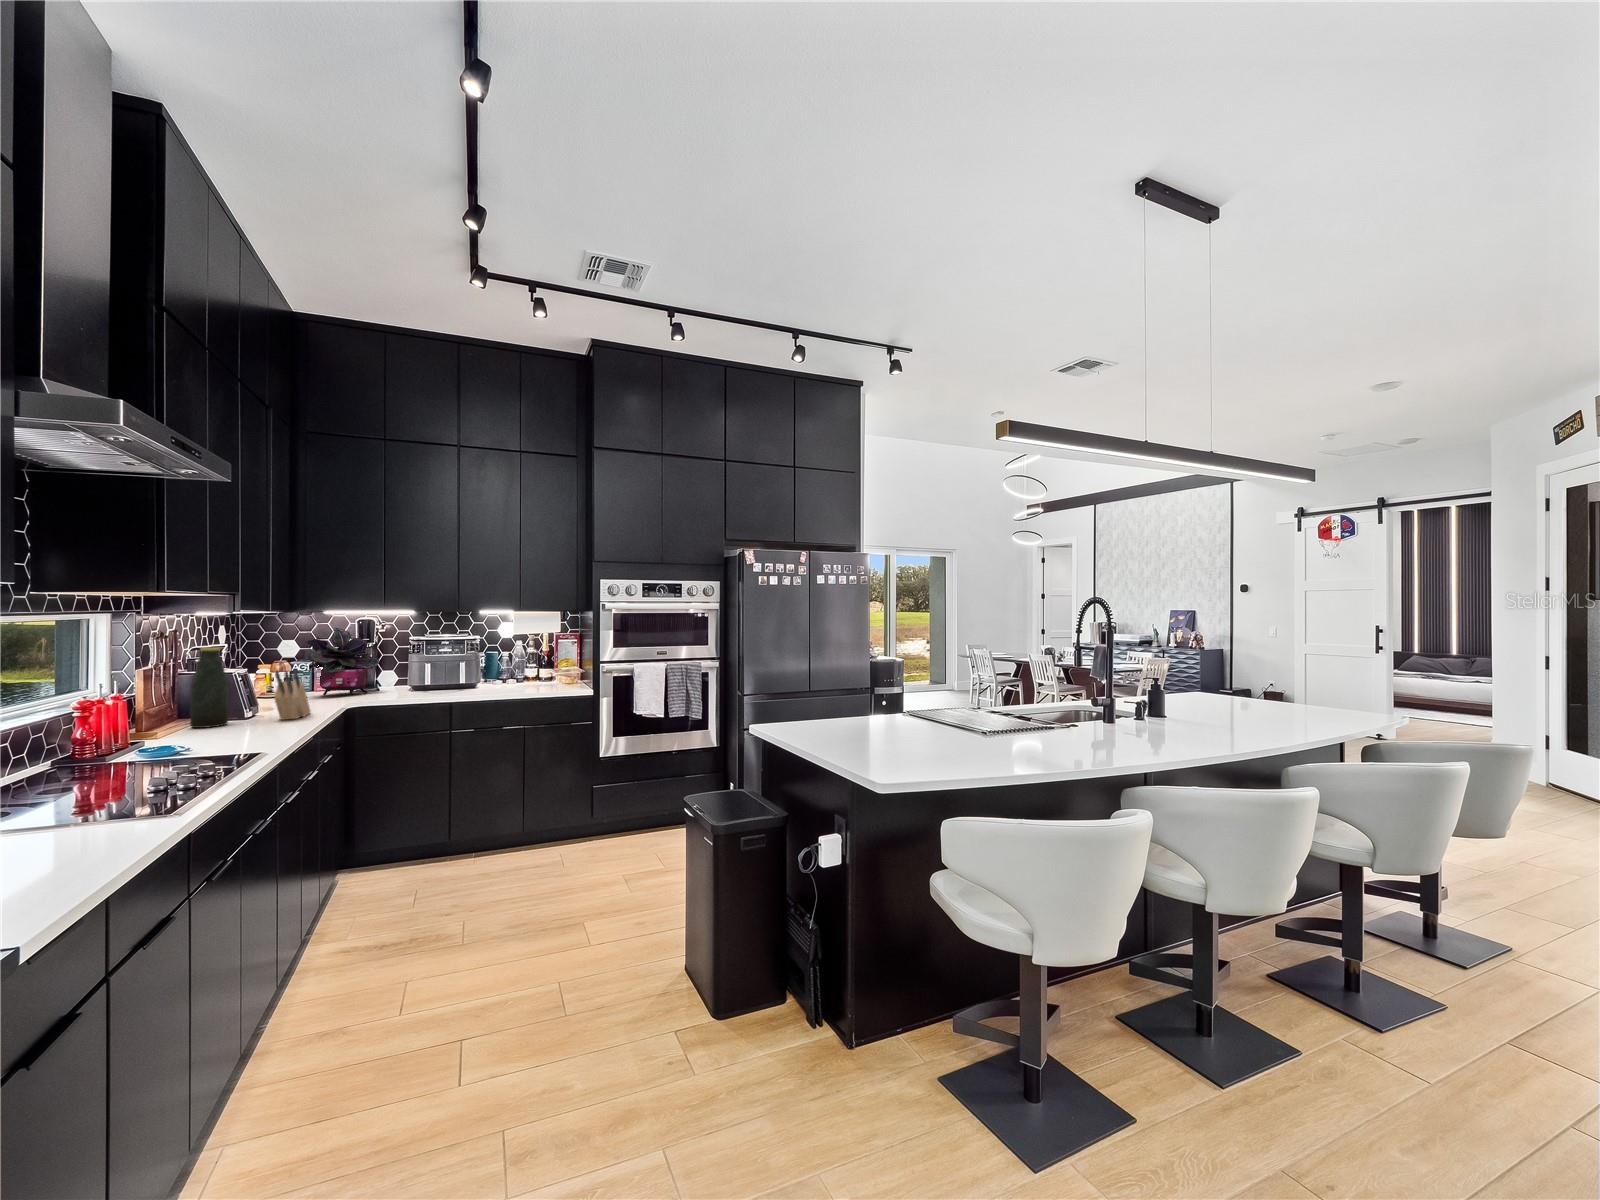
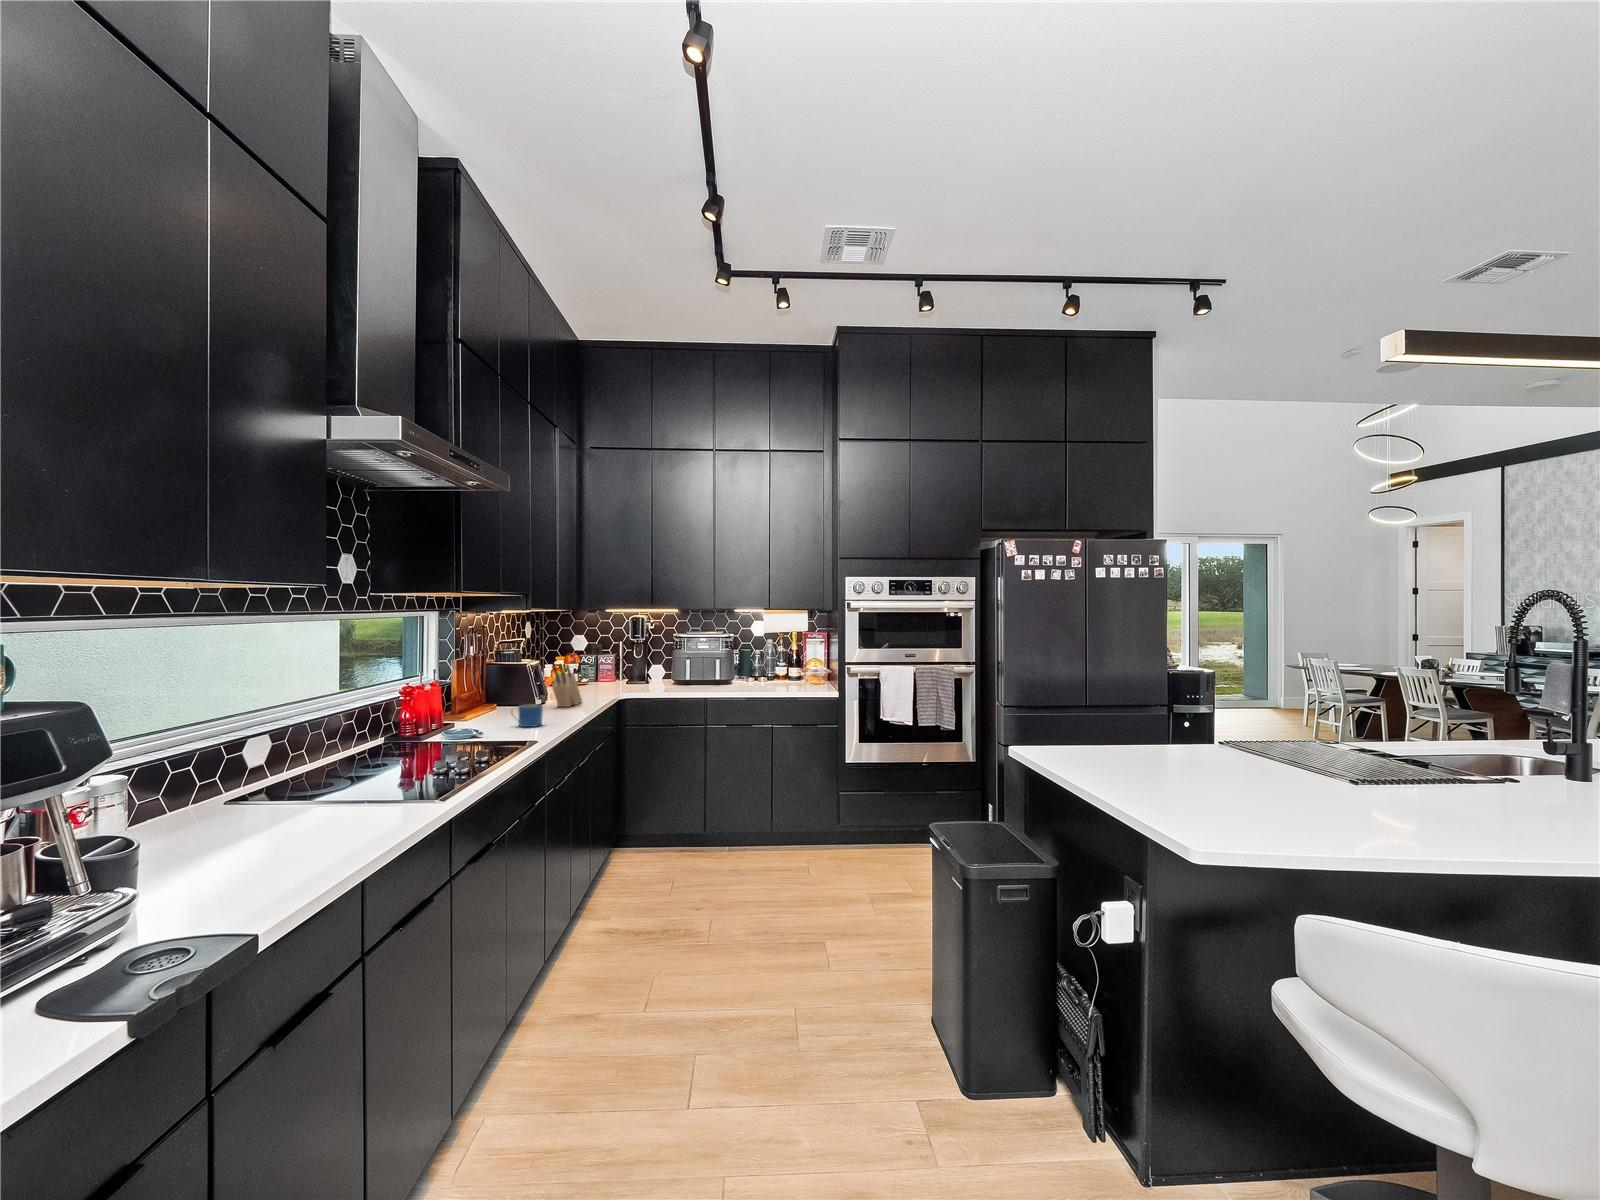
potted plant: present [307,628,379,695] -> none [588,624,645,686]
bottle: present [190,648,228,728] -> none [494,642,520,710]
mug: none [229,718,275,745] -> present [517,704,543,727]

